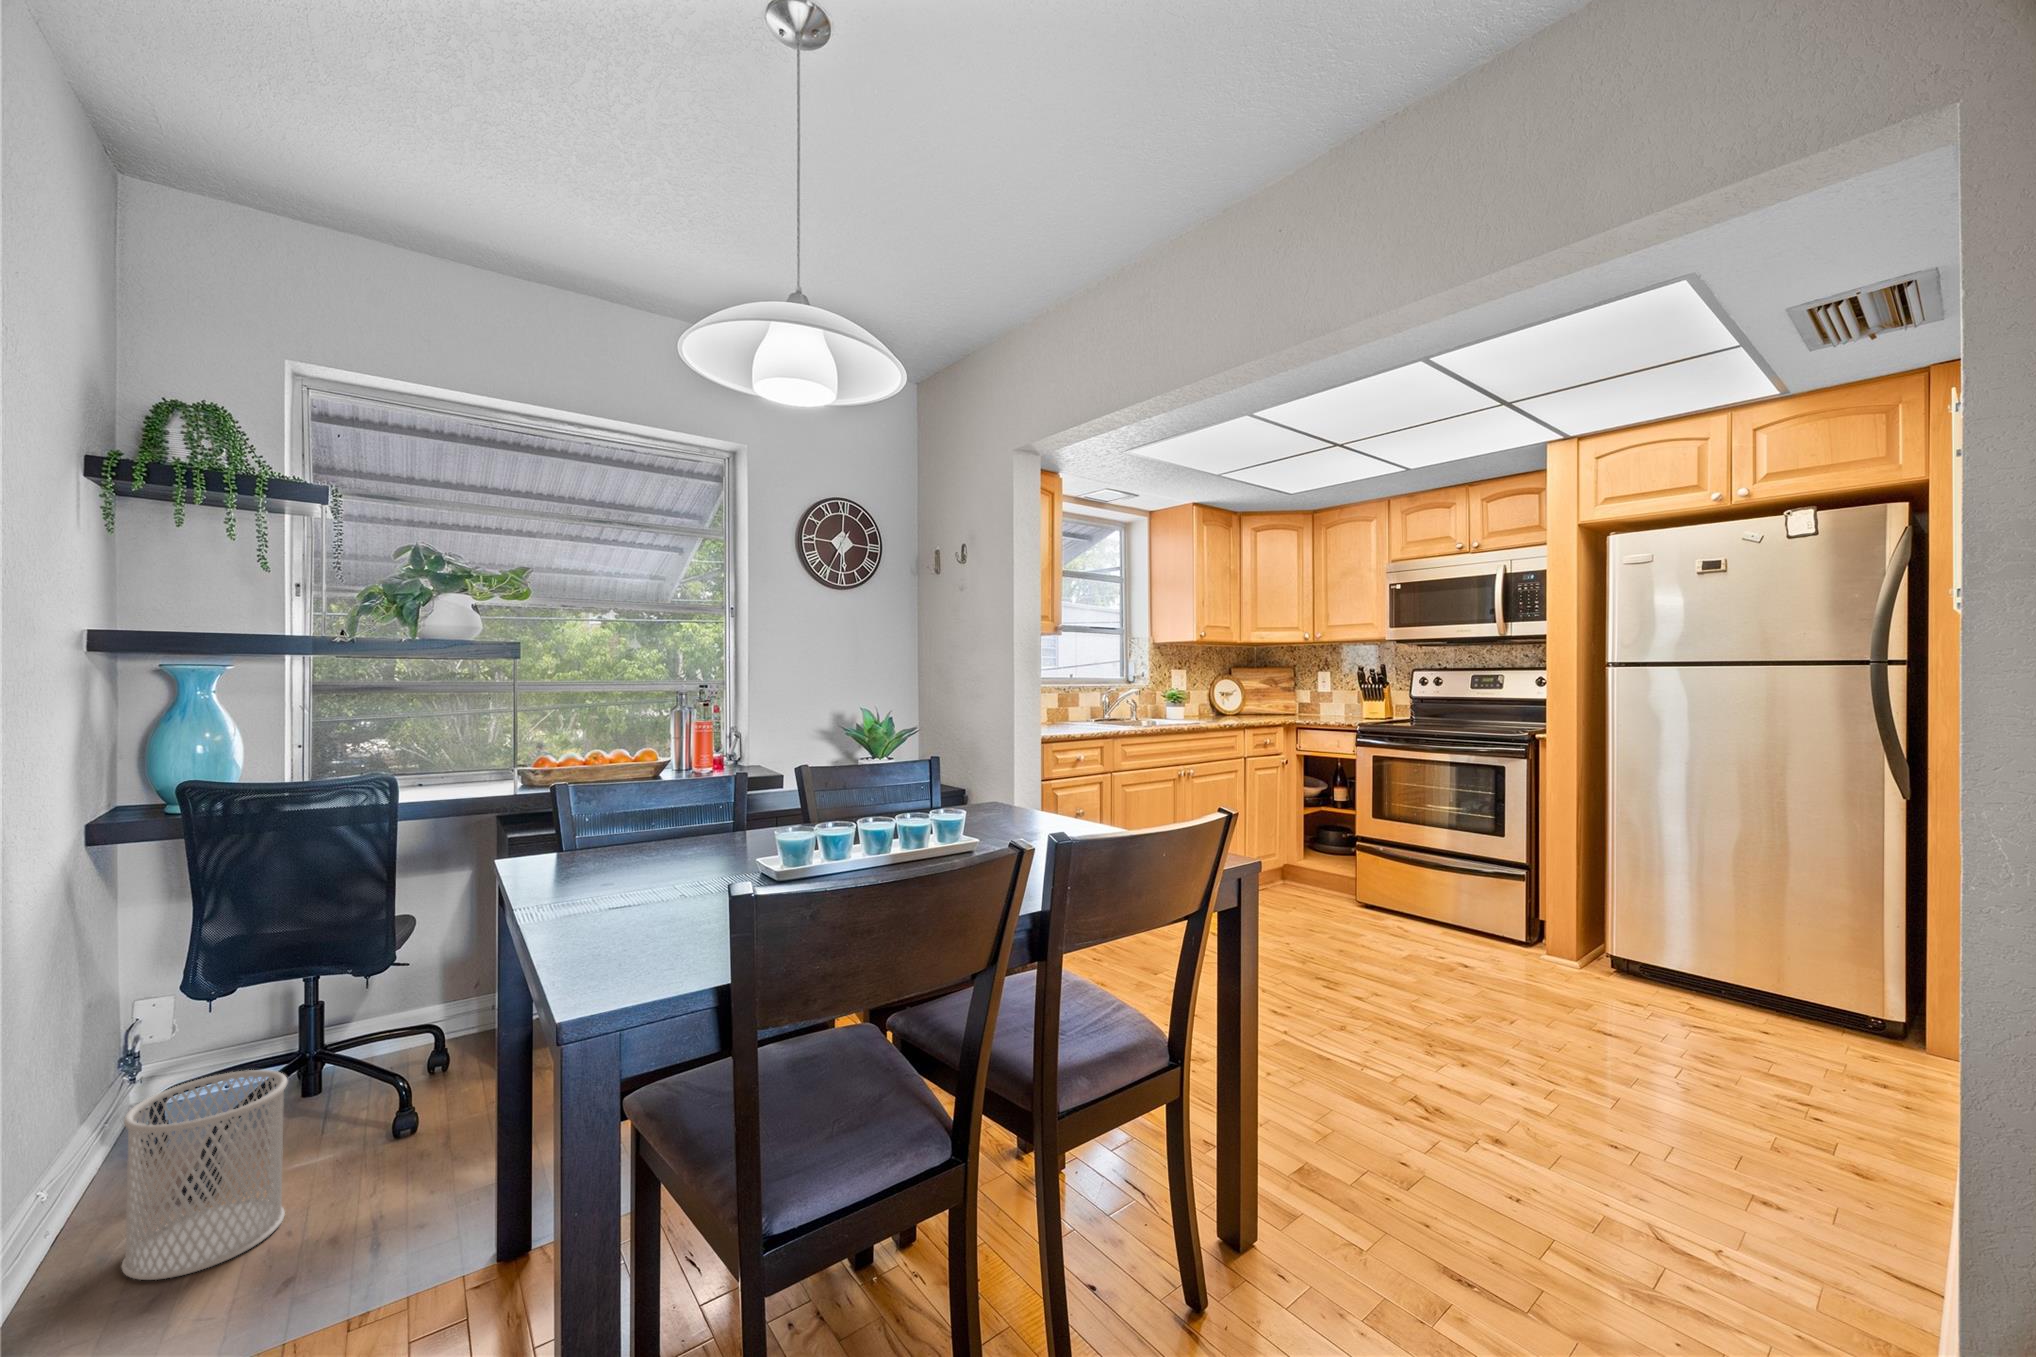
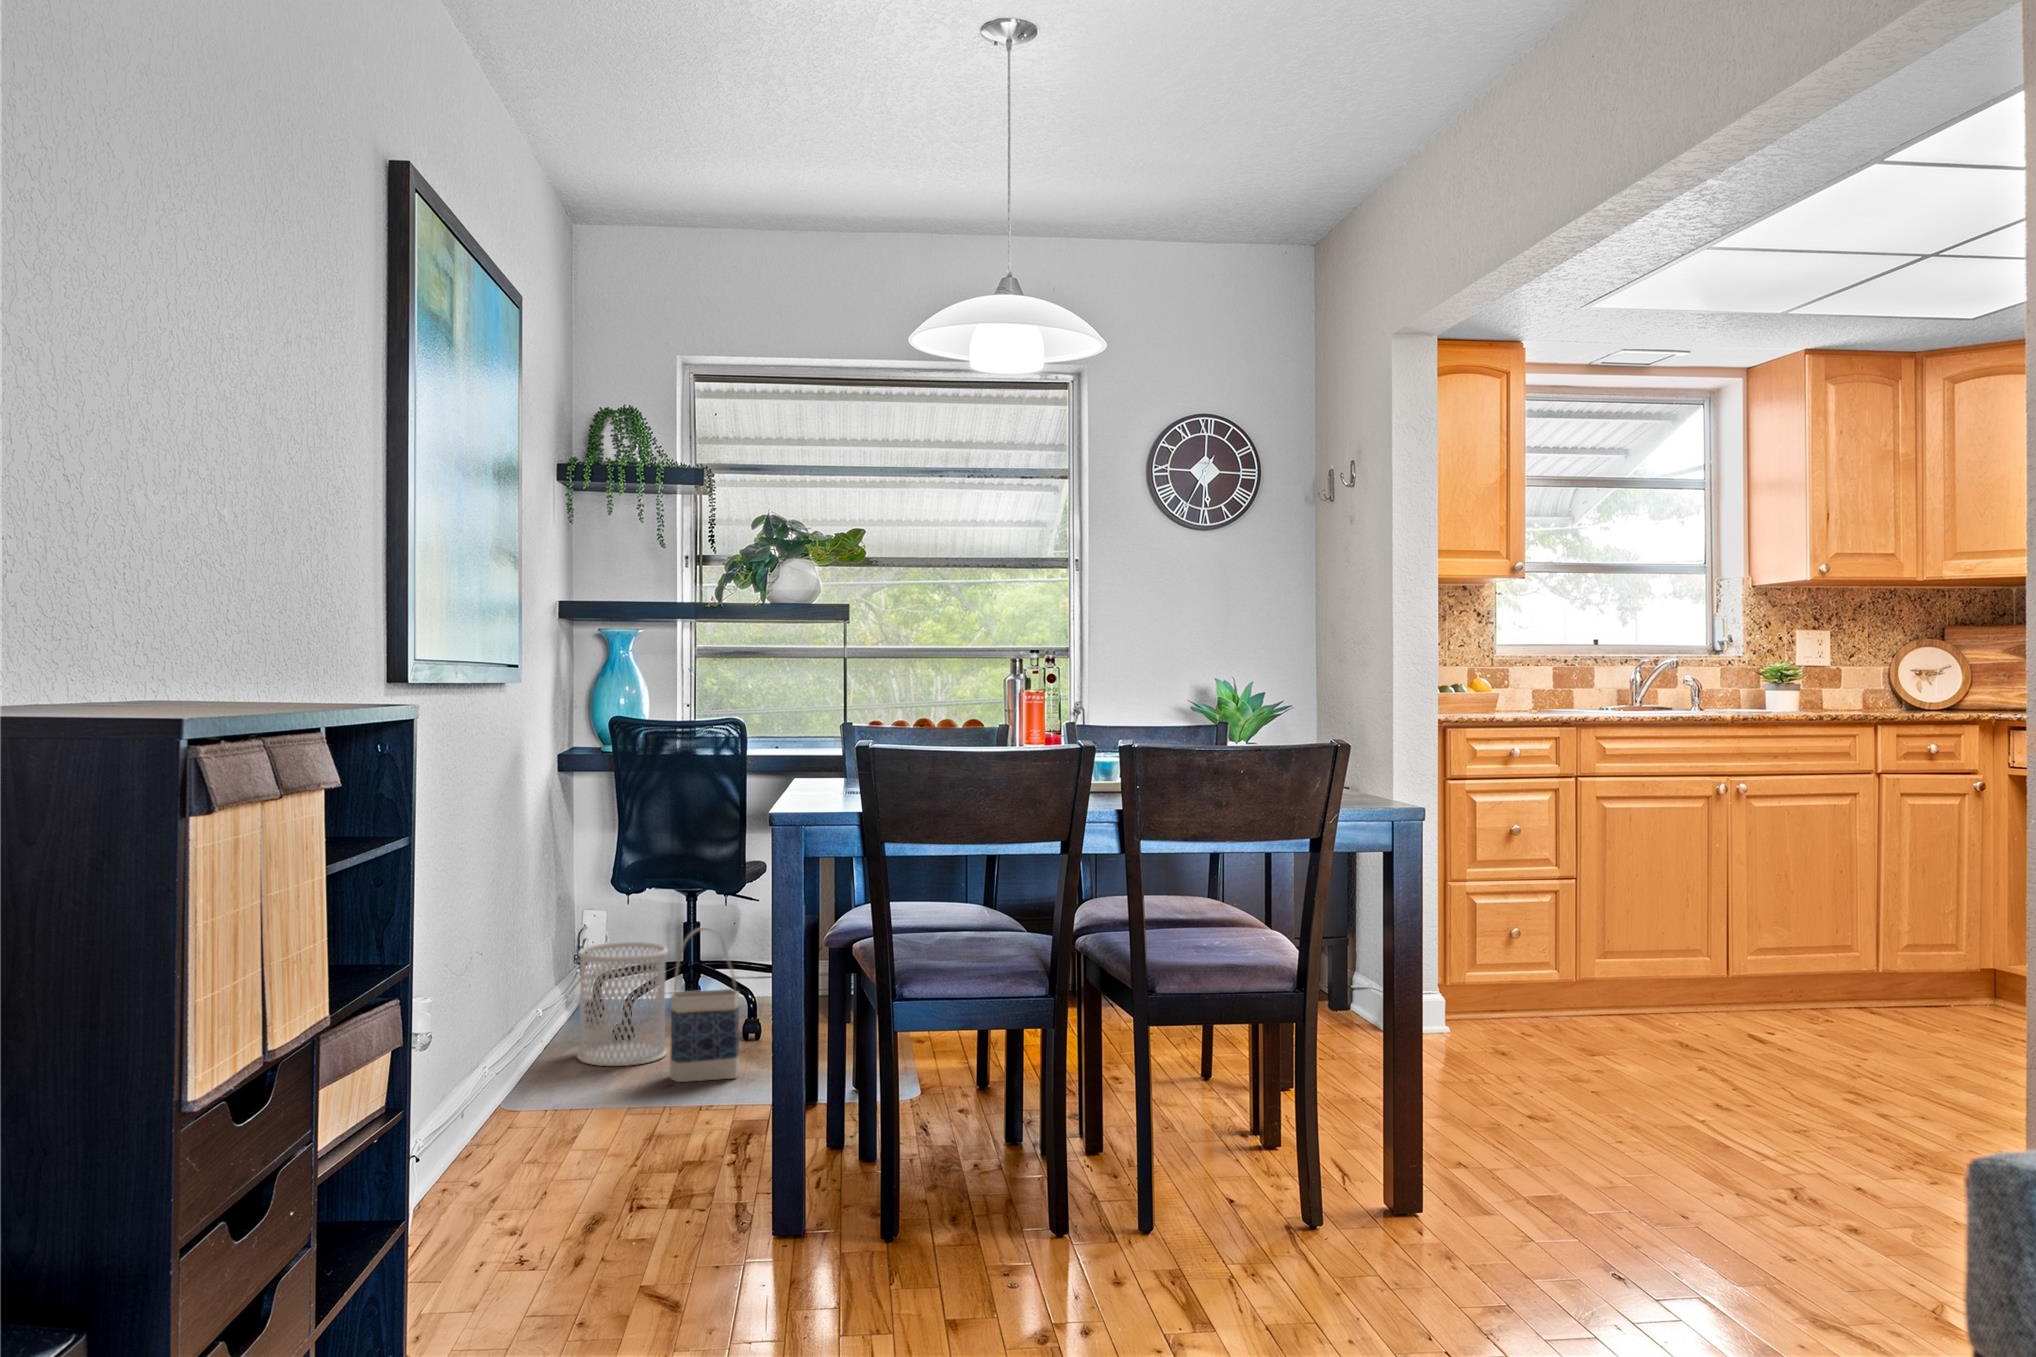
bag: none [299,1057,412,1284] -> present [670,927,739,1082]

